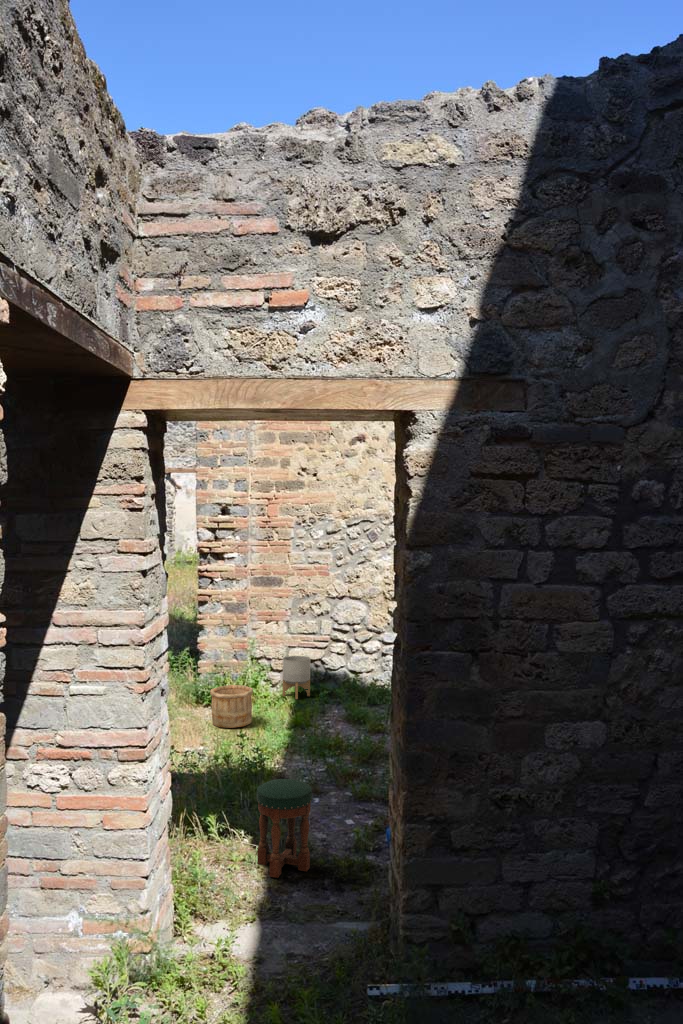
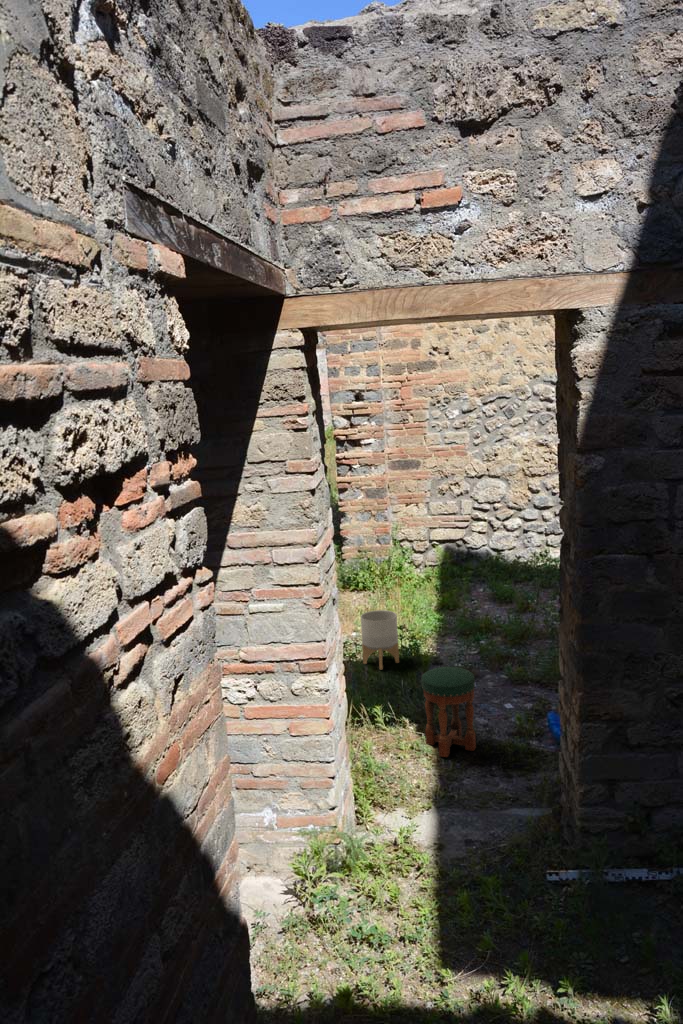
planter: present [283,656,310,699] -> present [361,610,399,669]
wooden bucket: present [210,685,253,728] -> none [360,569,401,610]

